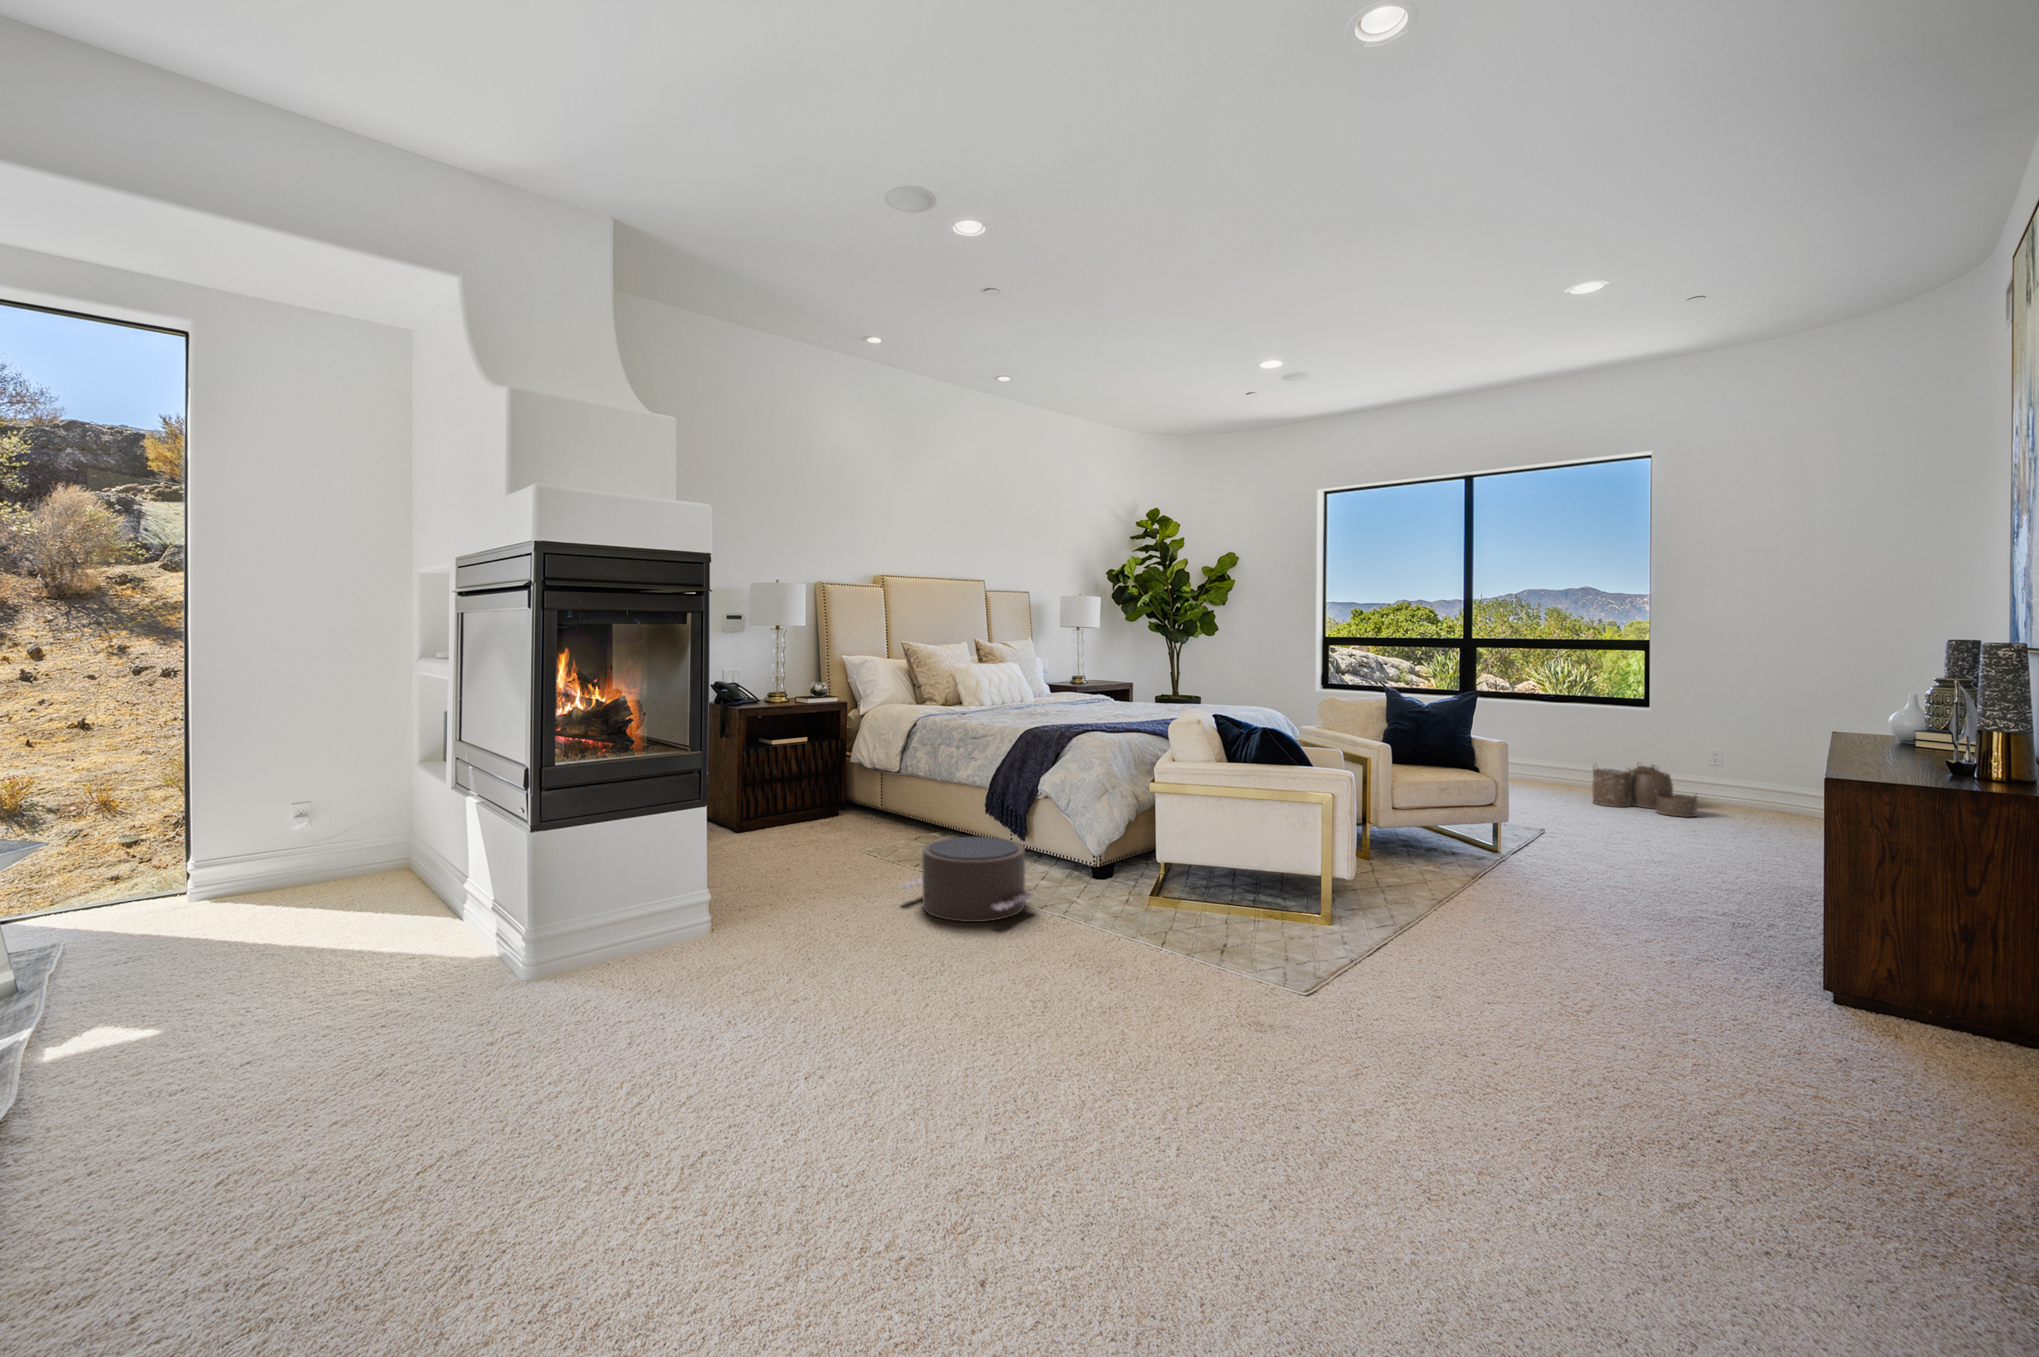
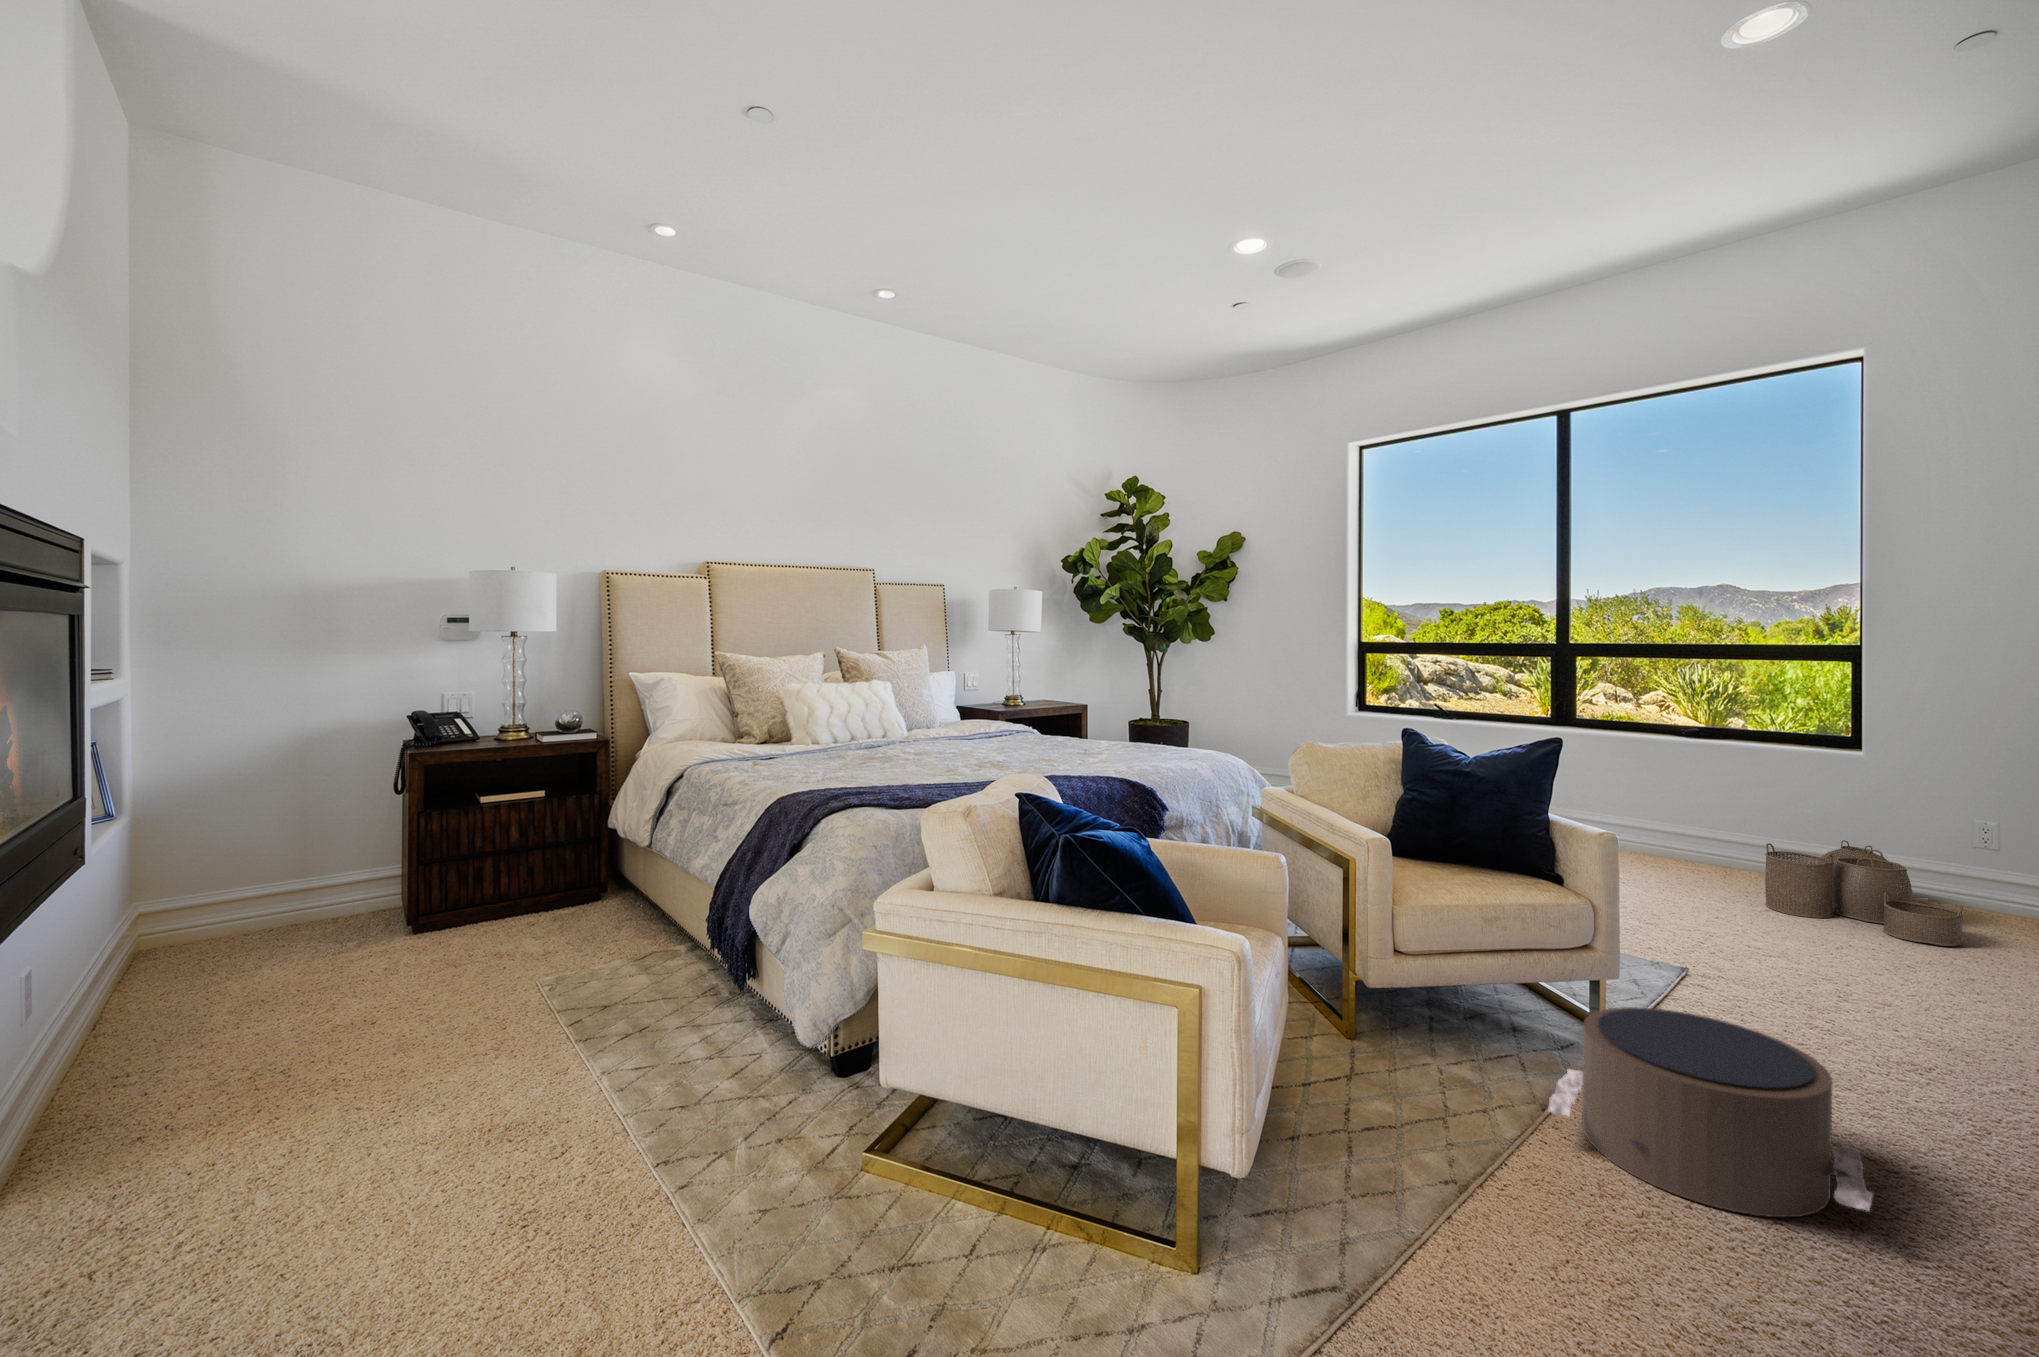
pouf: present [902,837,1032,922] -> present [1548,1007,1874,1217]

